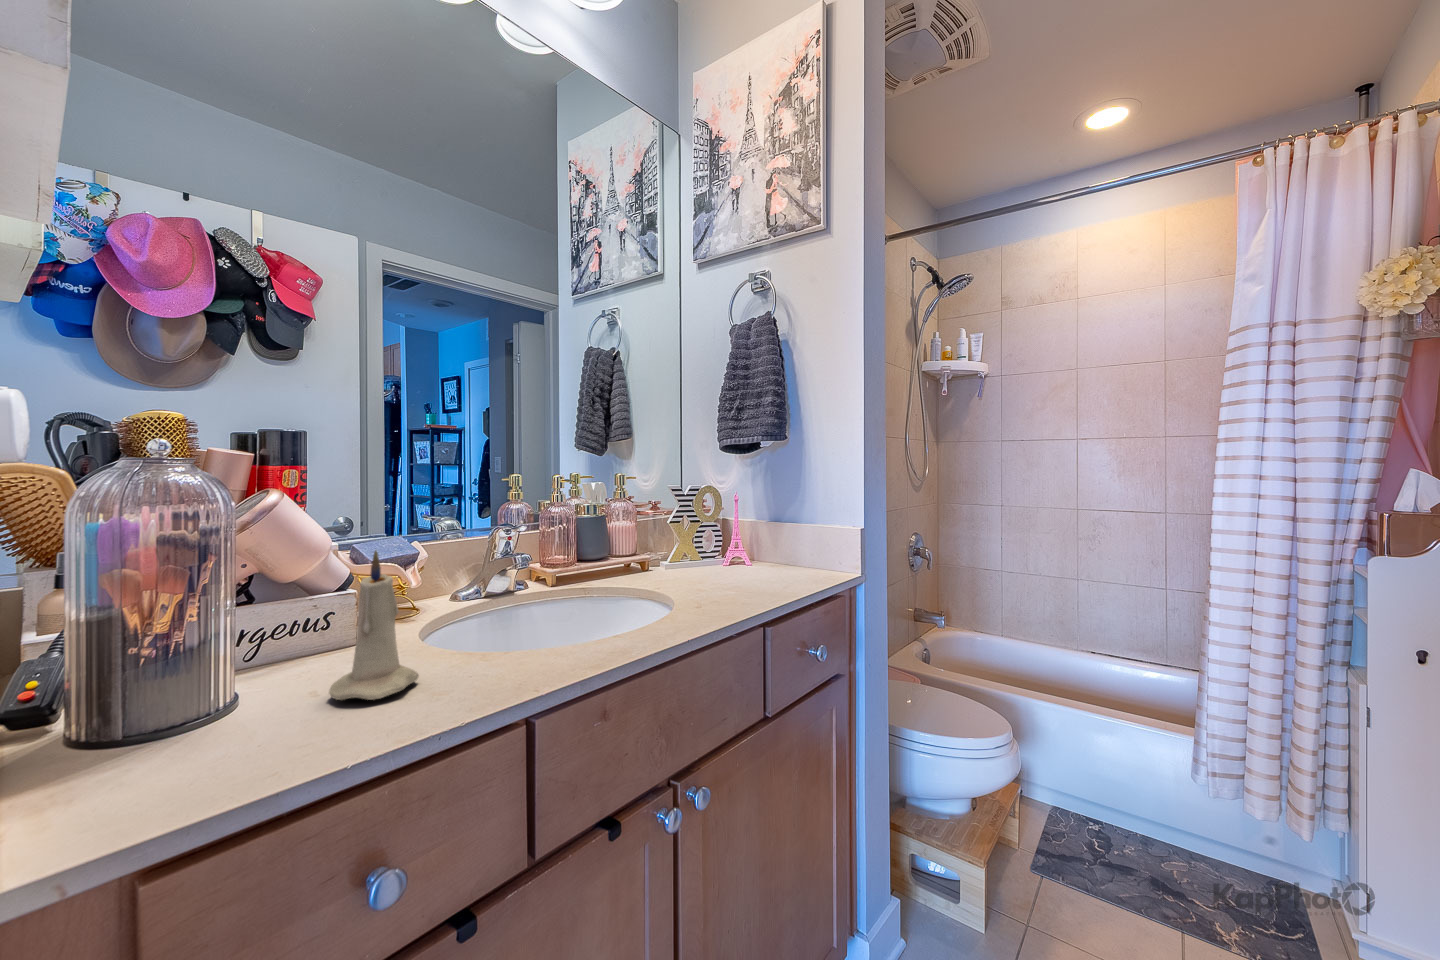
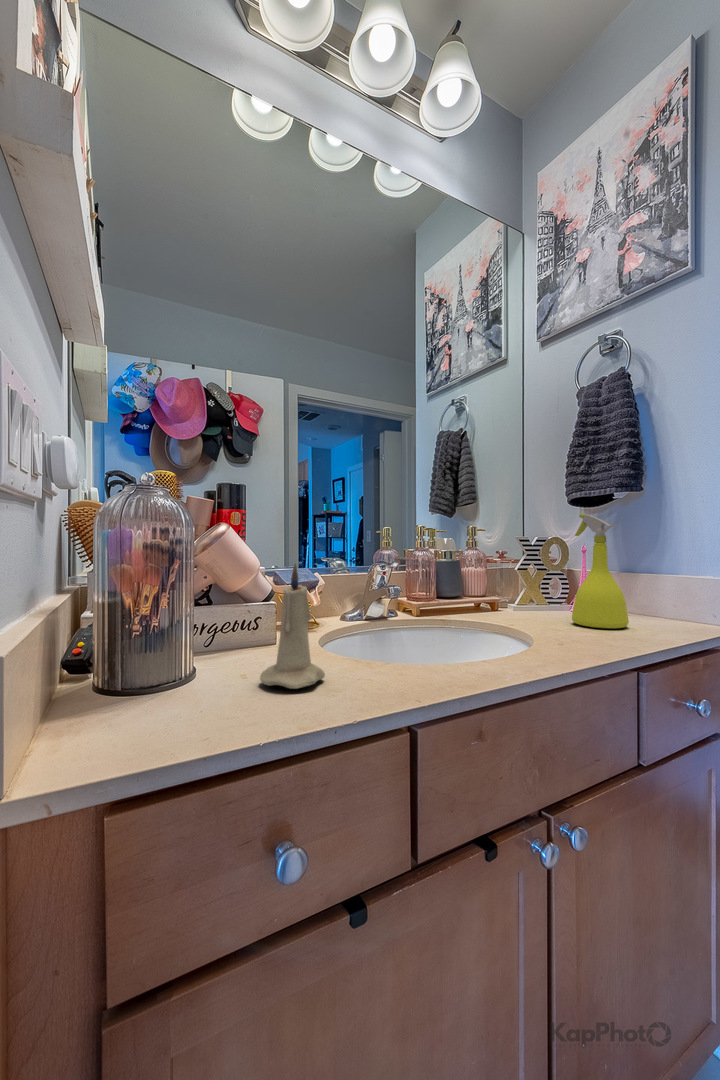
spray bottle: none [718,465,770,583] -> present [572,514,629,629]

